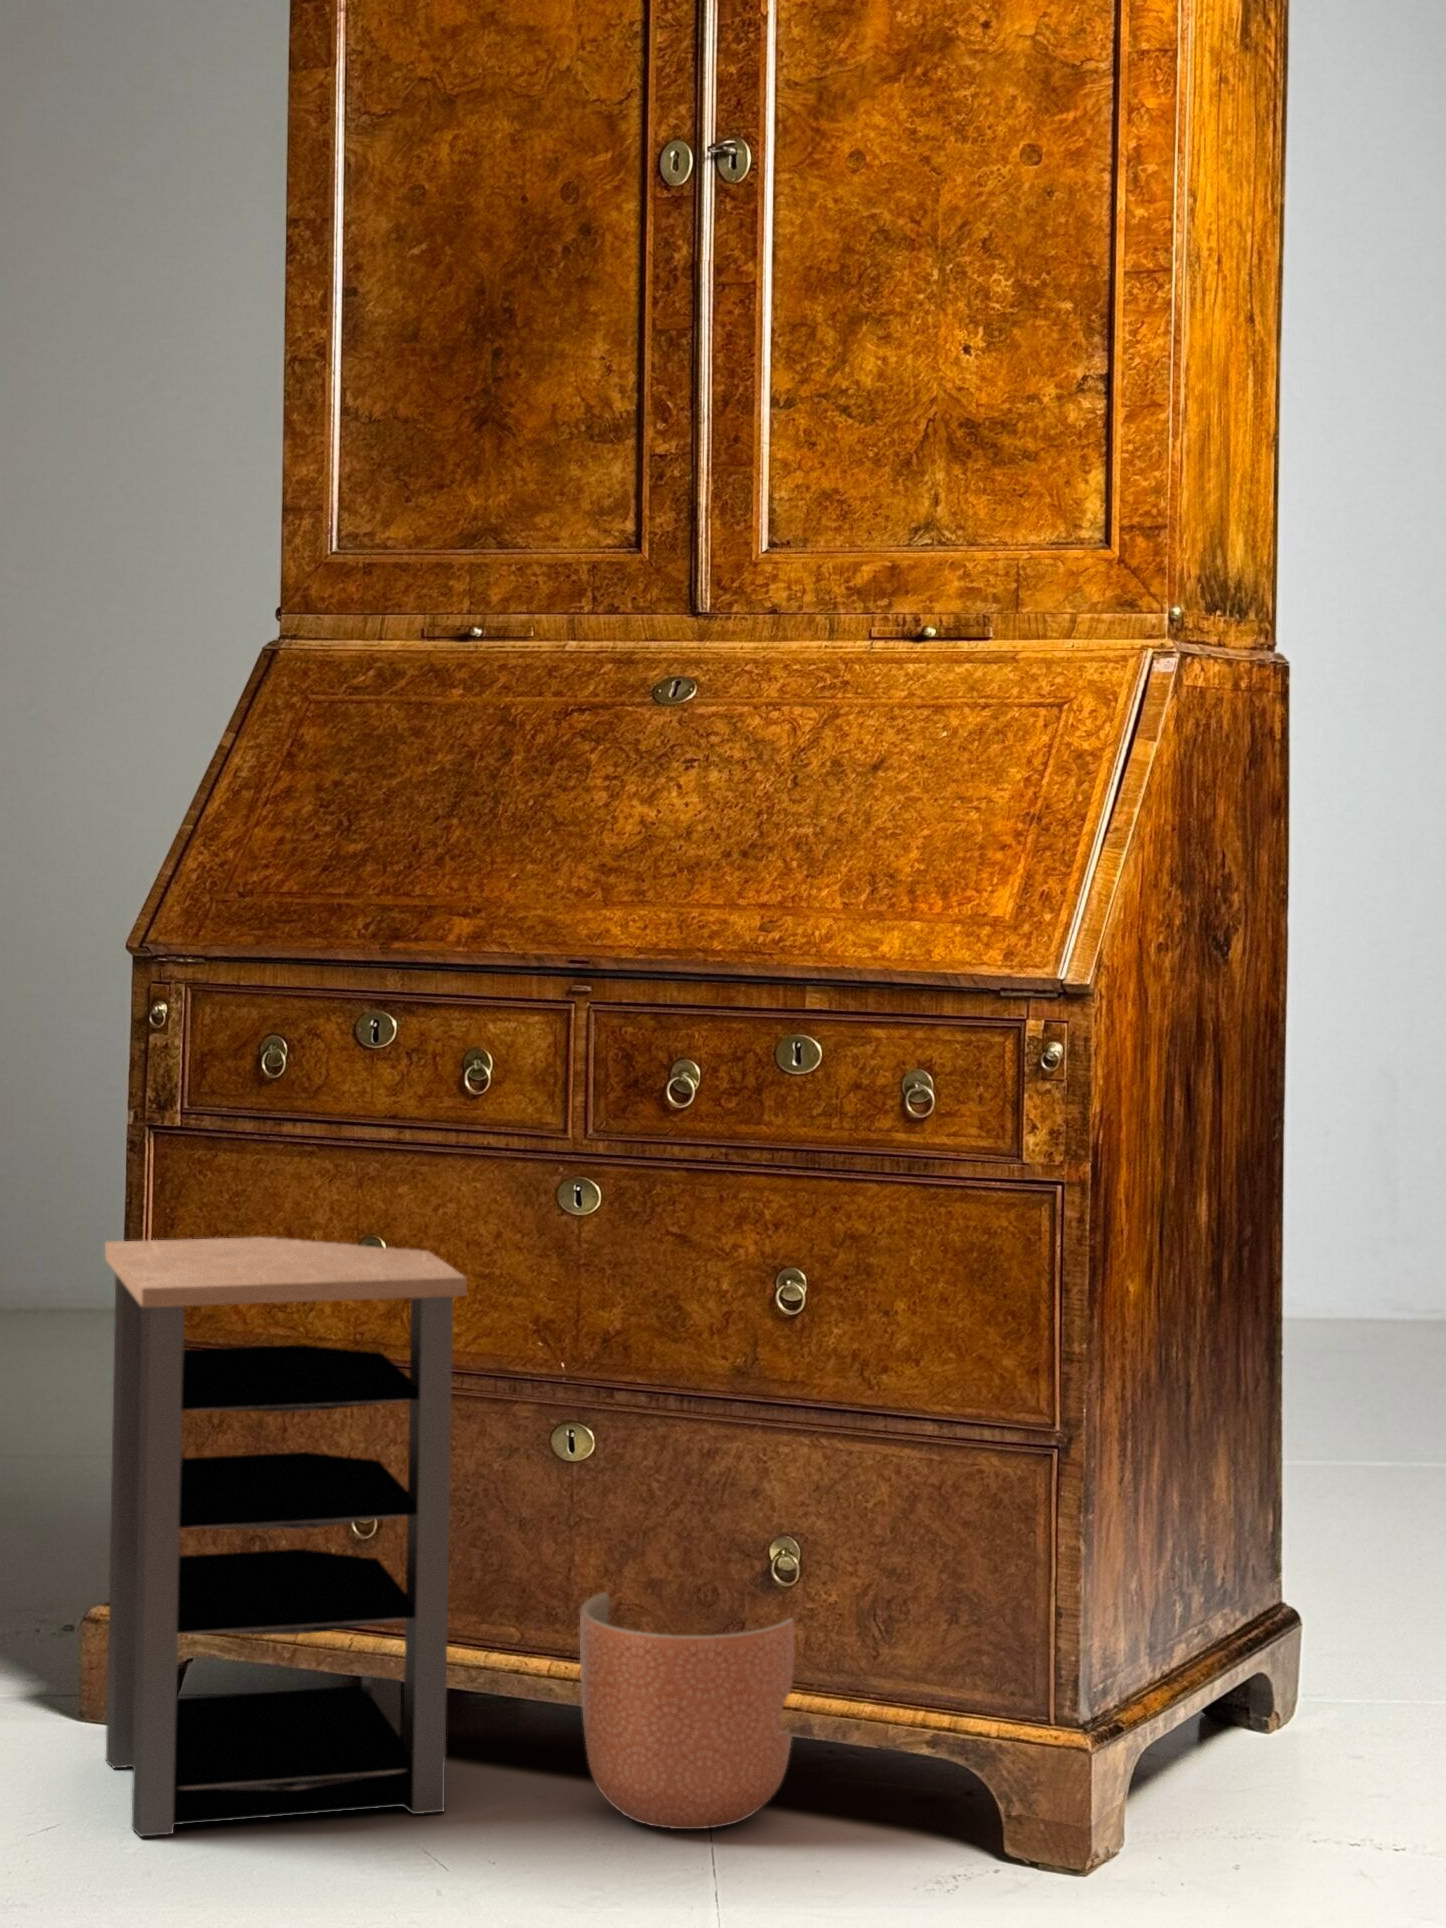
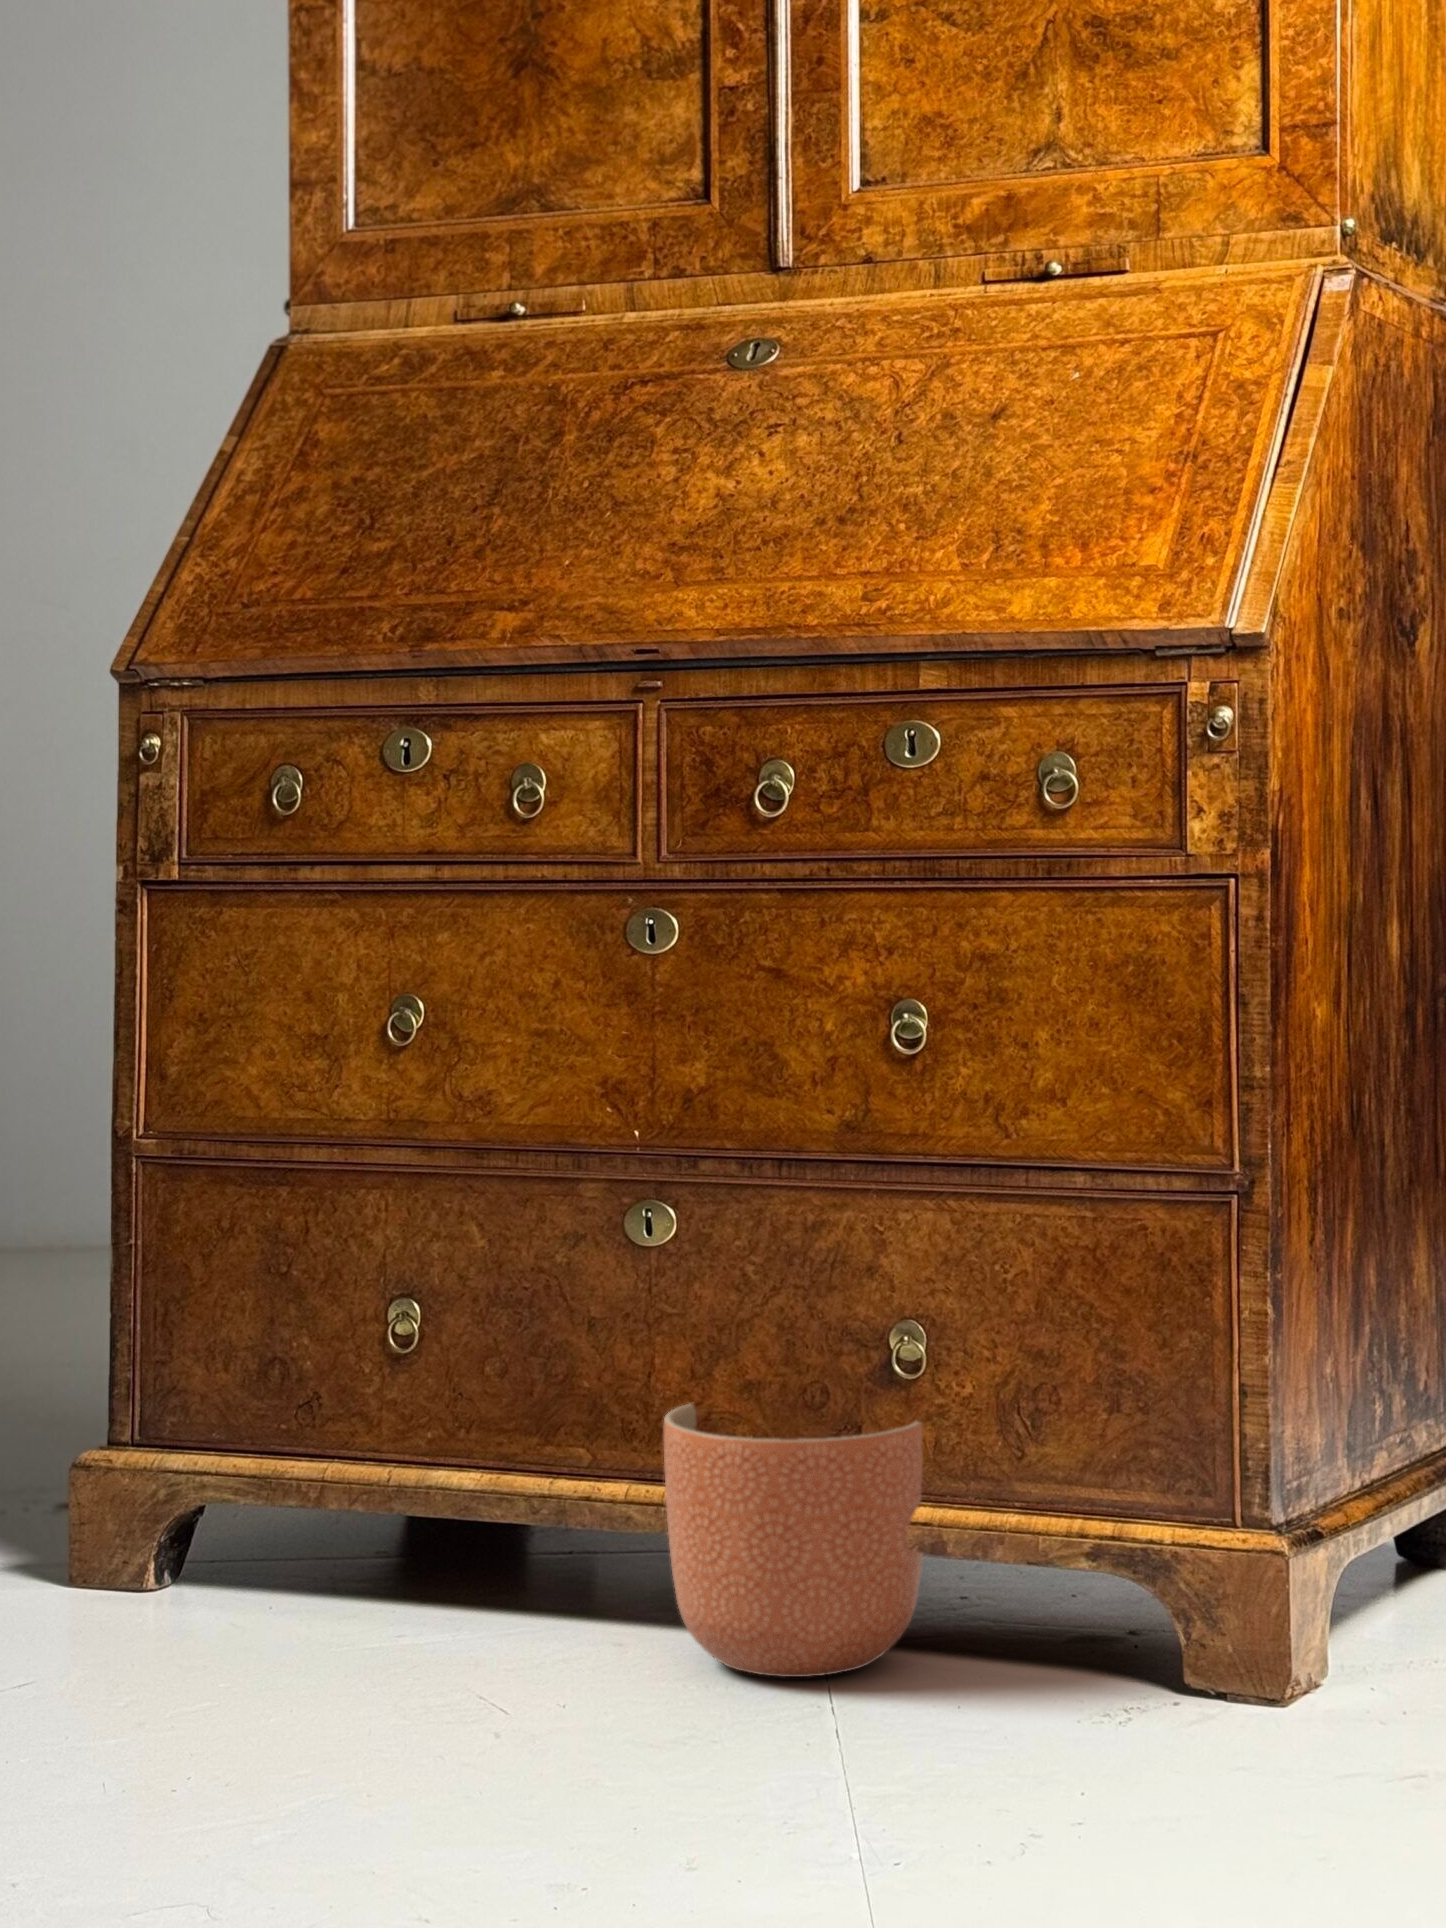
side table: present [105,1237,467,1836] -> none [91,1000,519,1697]

